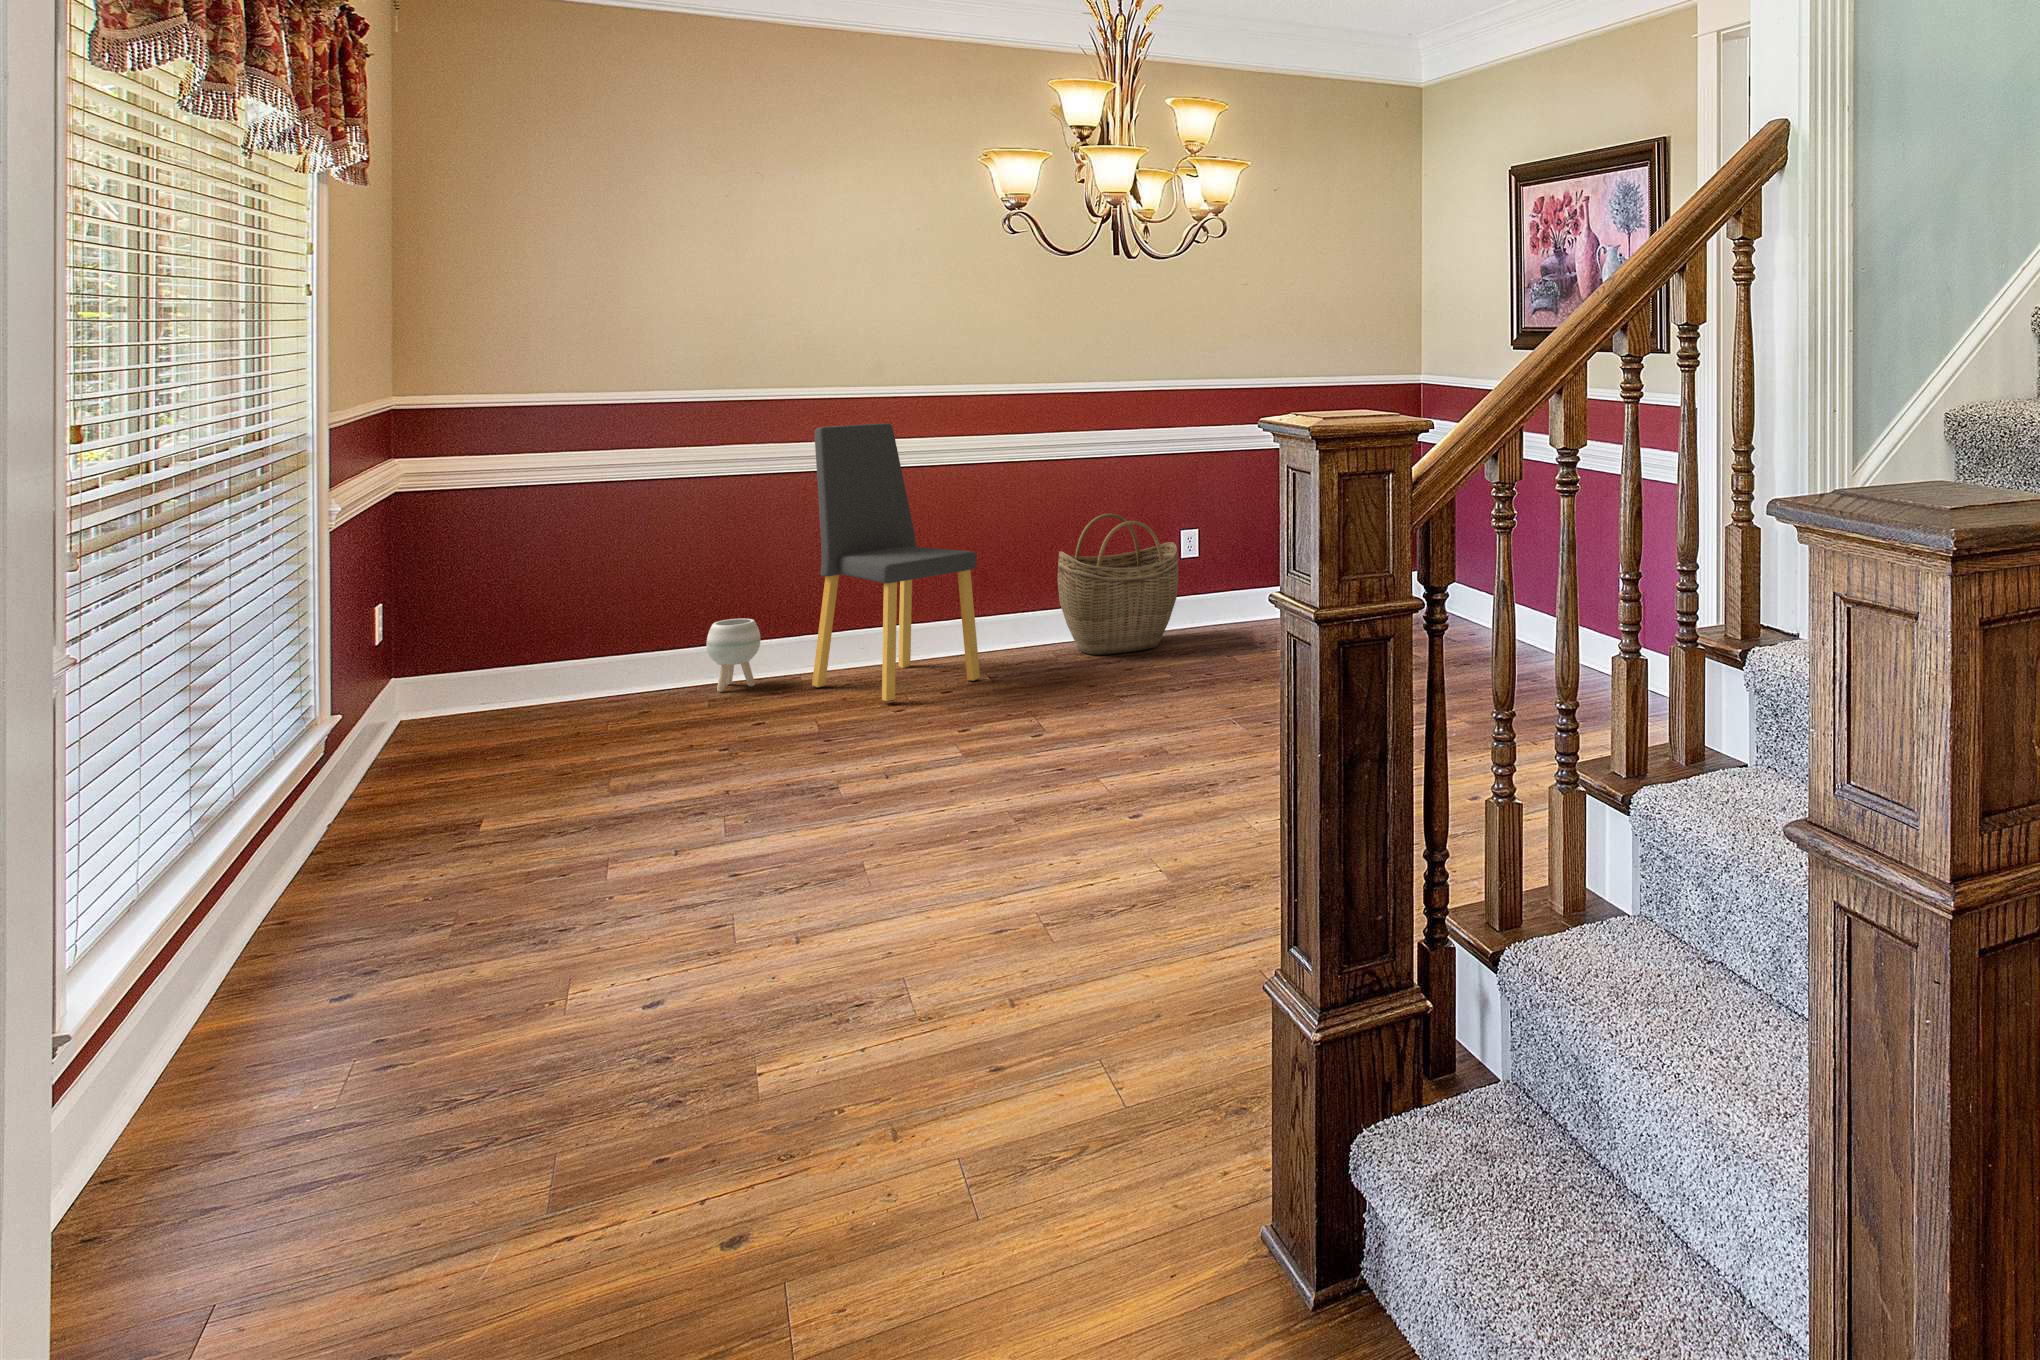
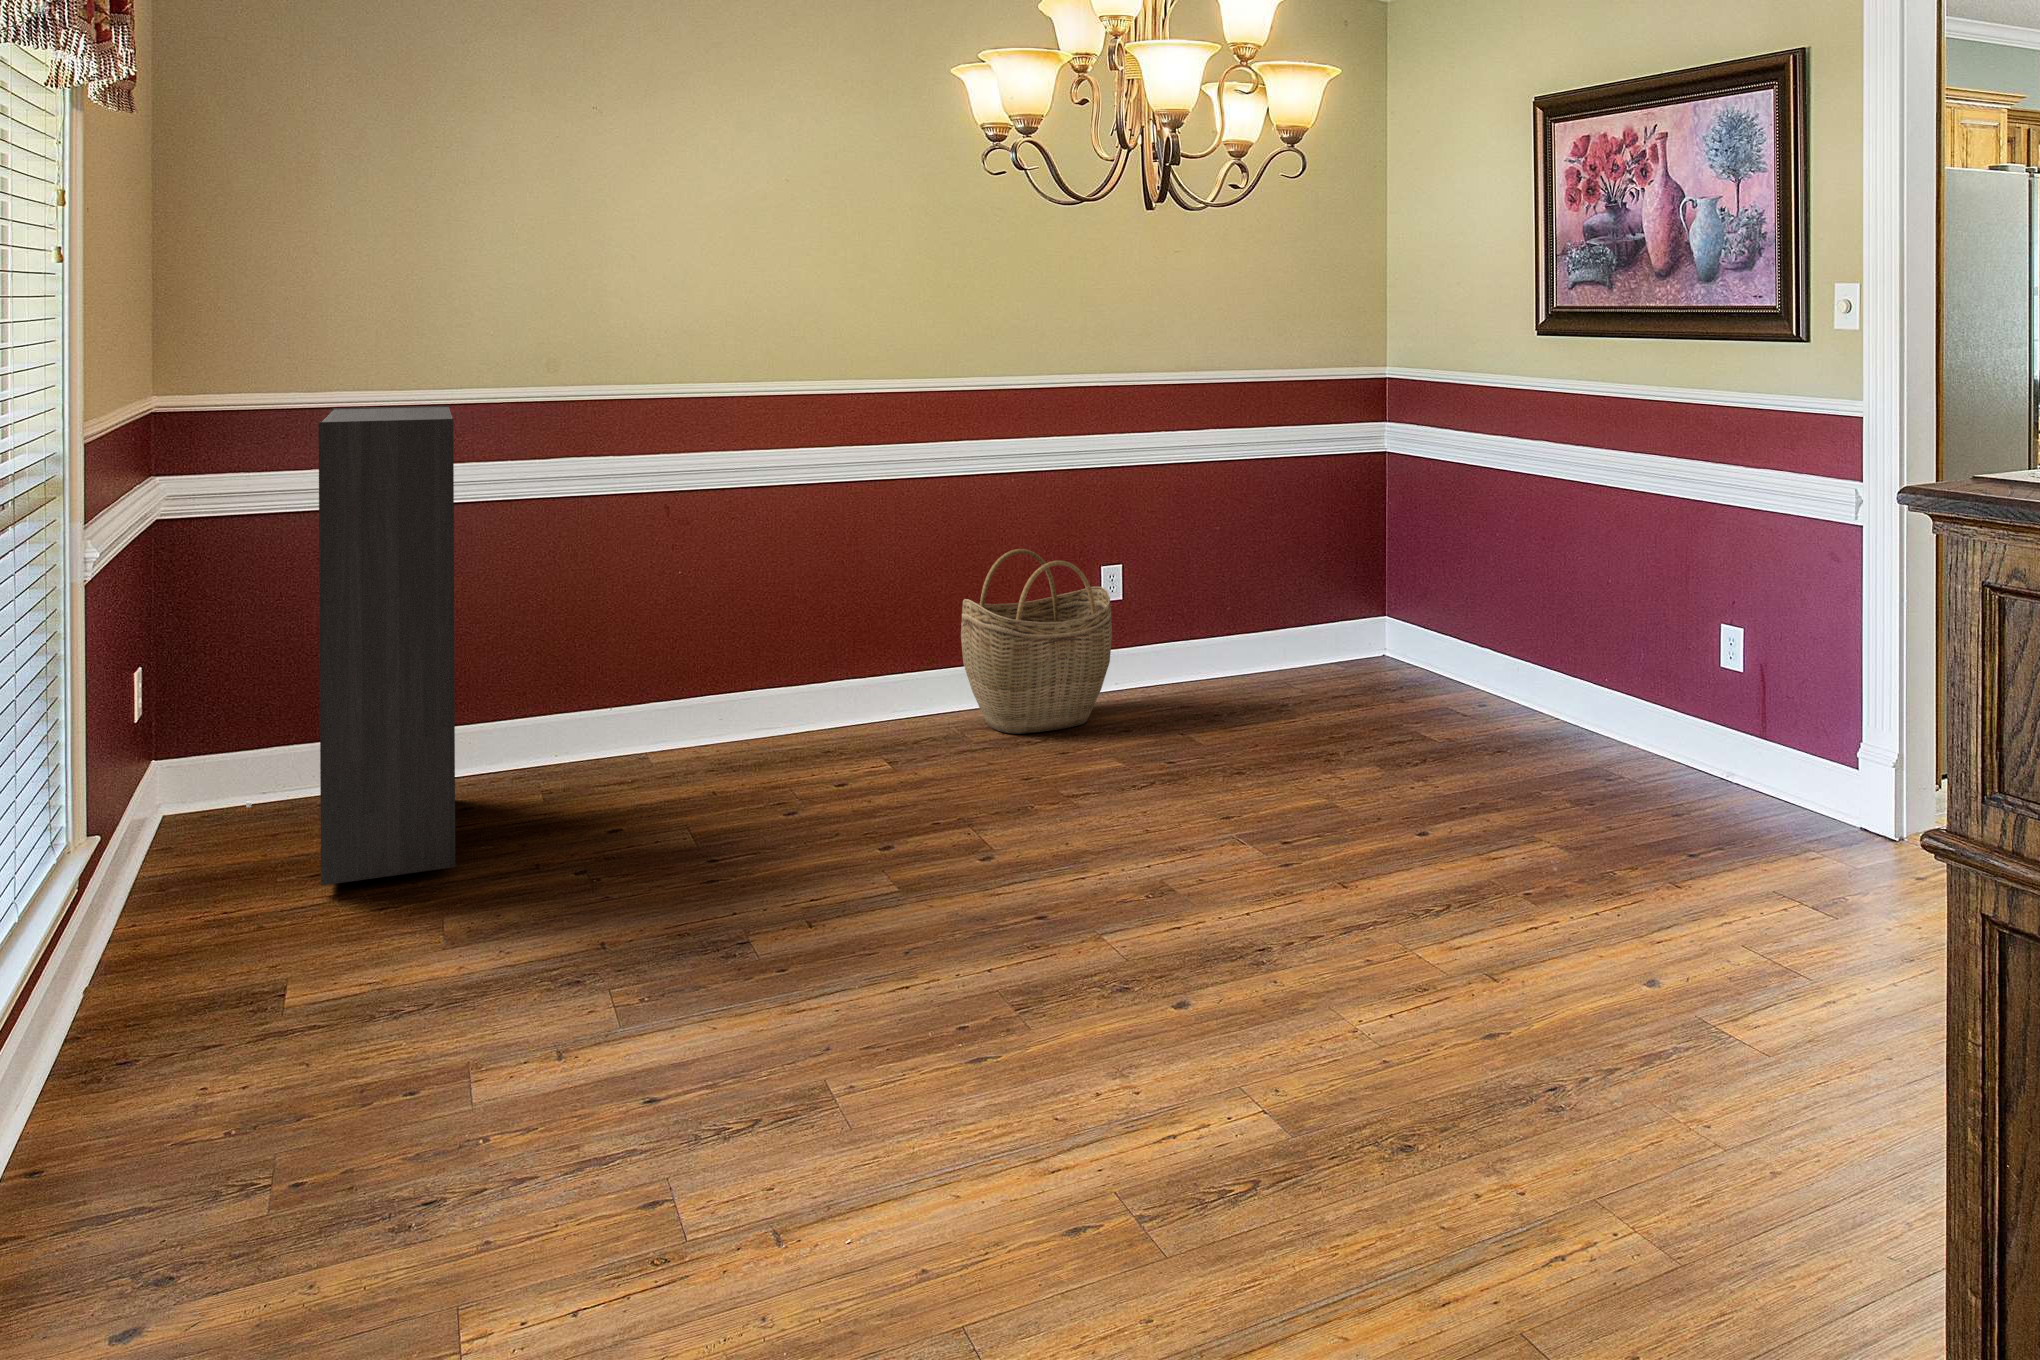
bookcase: none [469,401,635,758] -> present [246,406,455,885]
dining chair: present [812,423,980,702] -> none [668,433,879,802]
planter: present [706,619,760,691] -> none [536,686,602,782]

